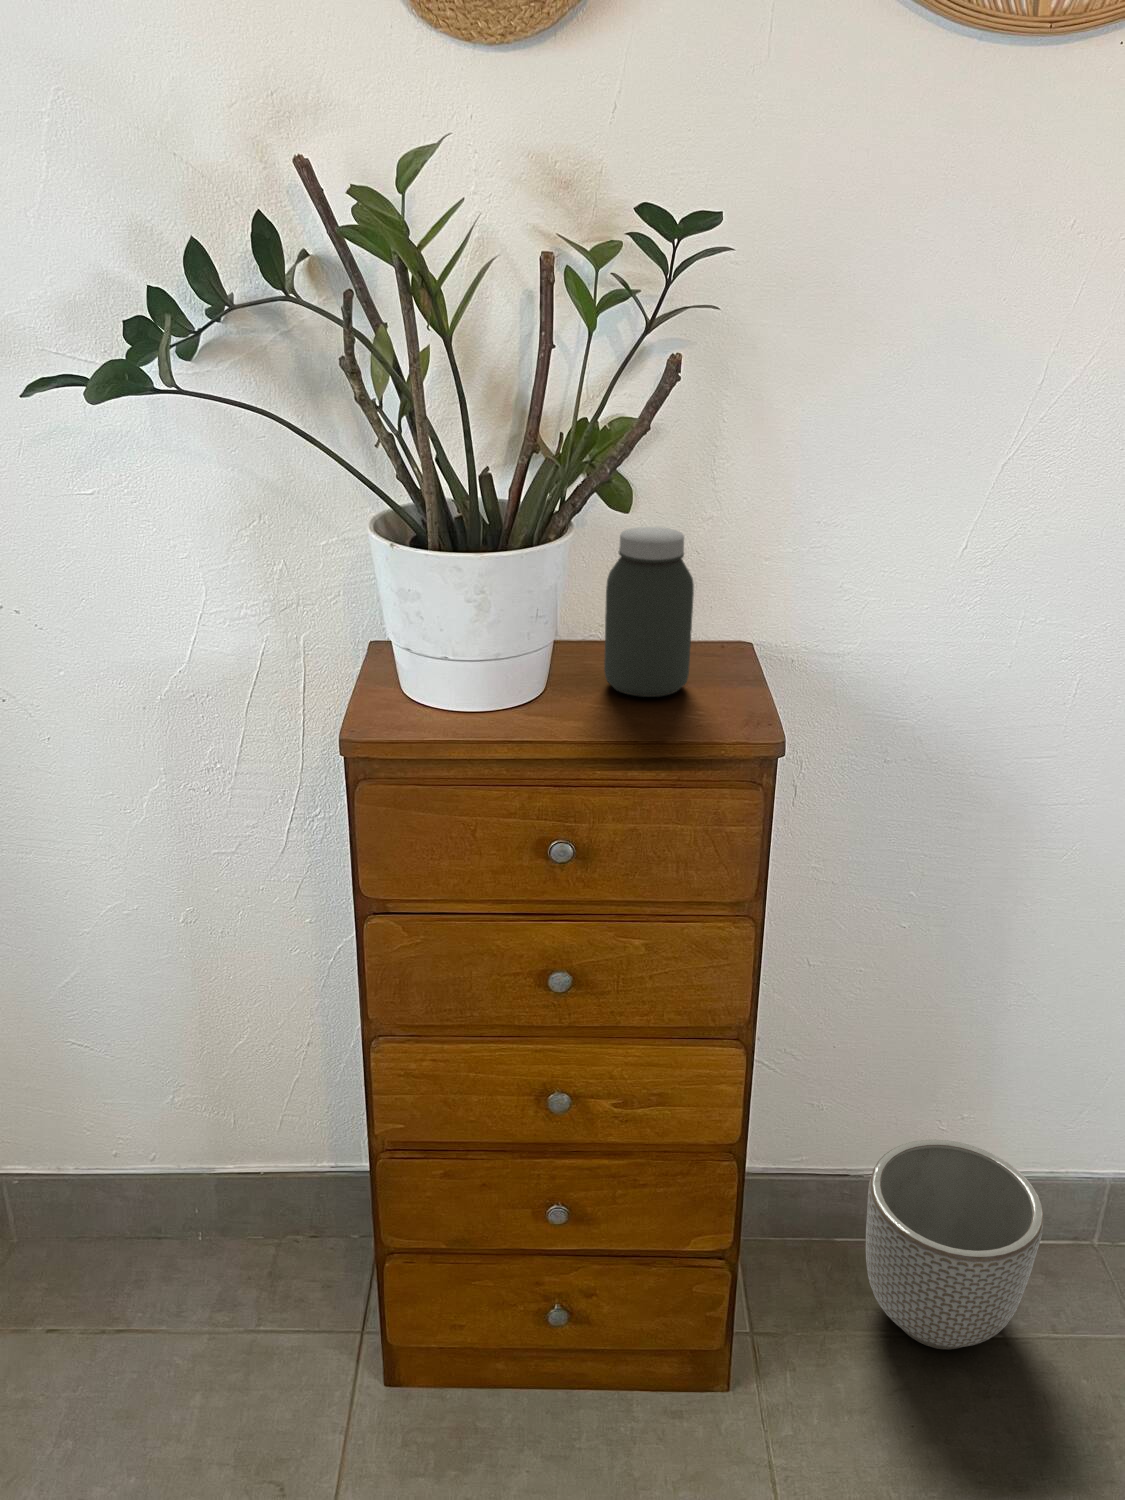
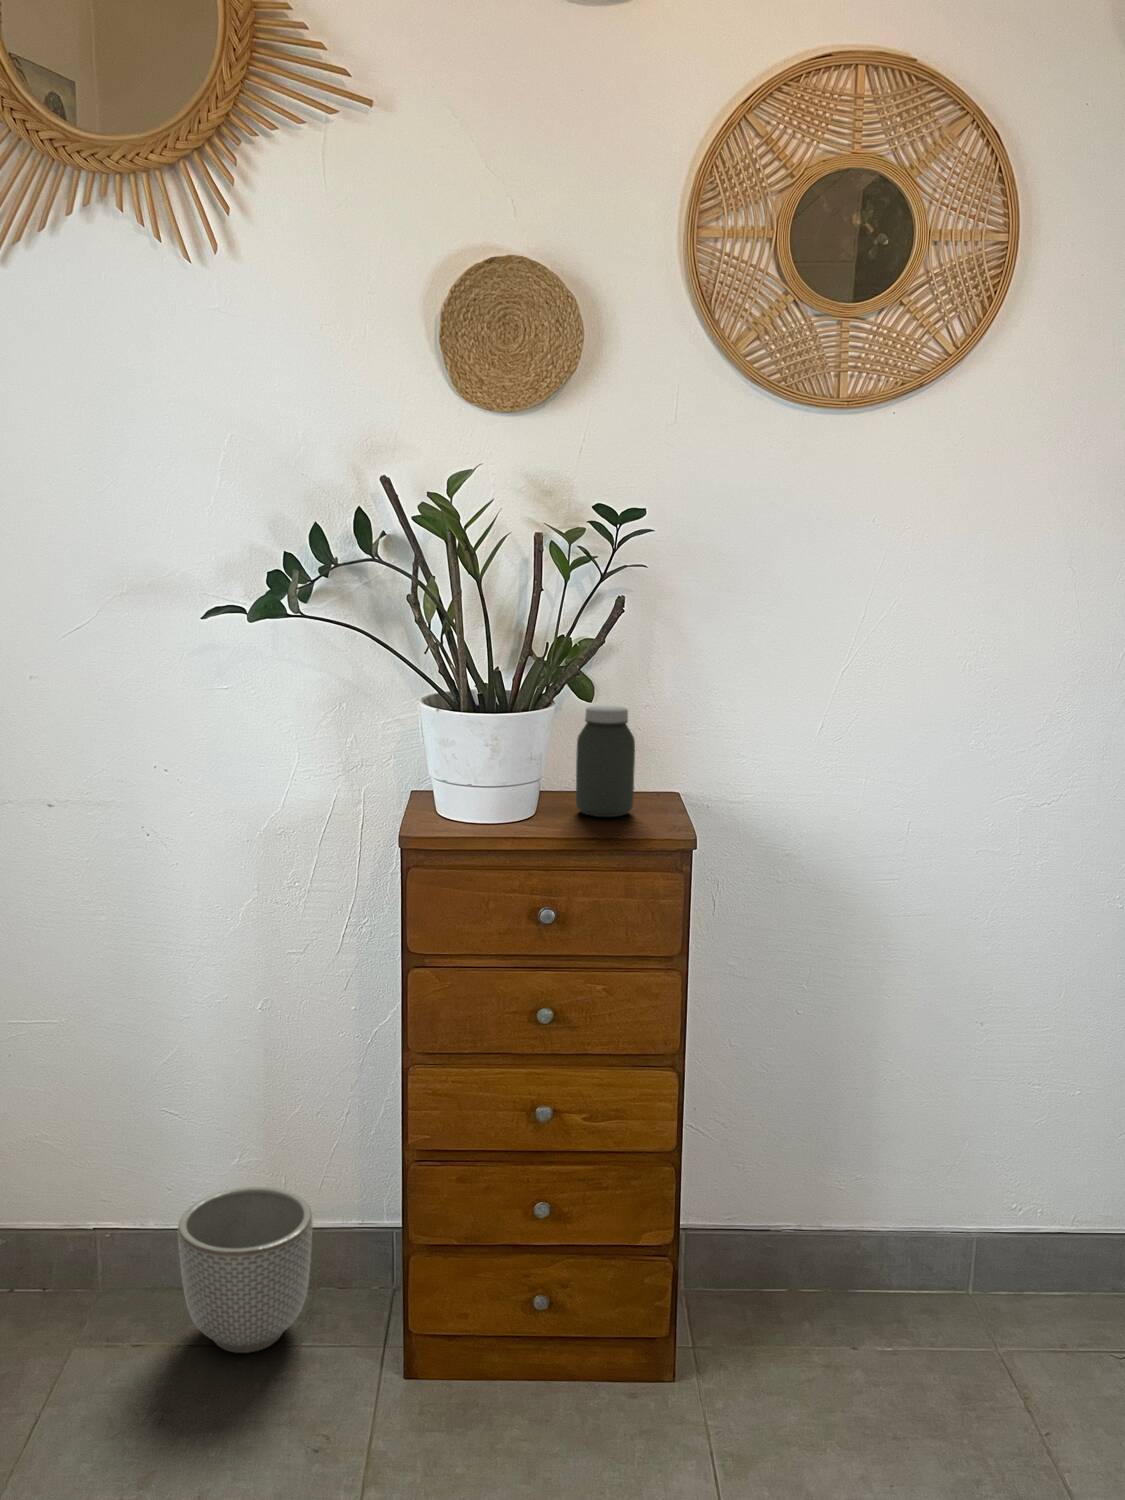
planter: present [866,1140,1044,1349] -> present [178,1187,313,1353]

